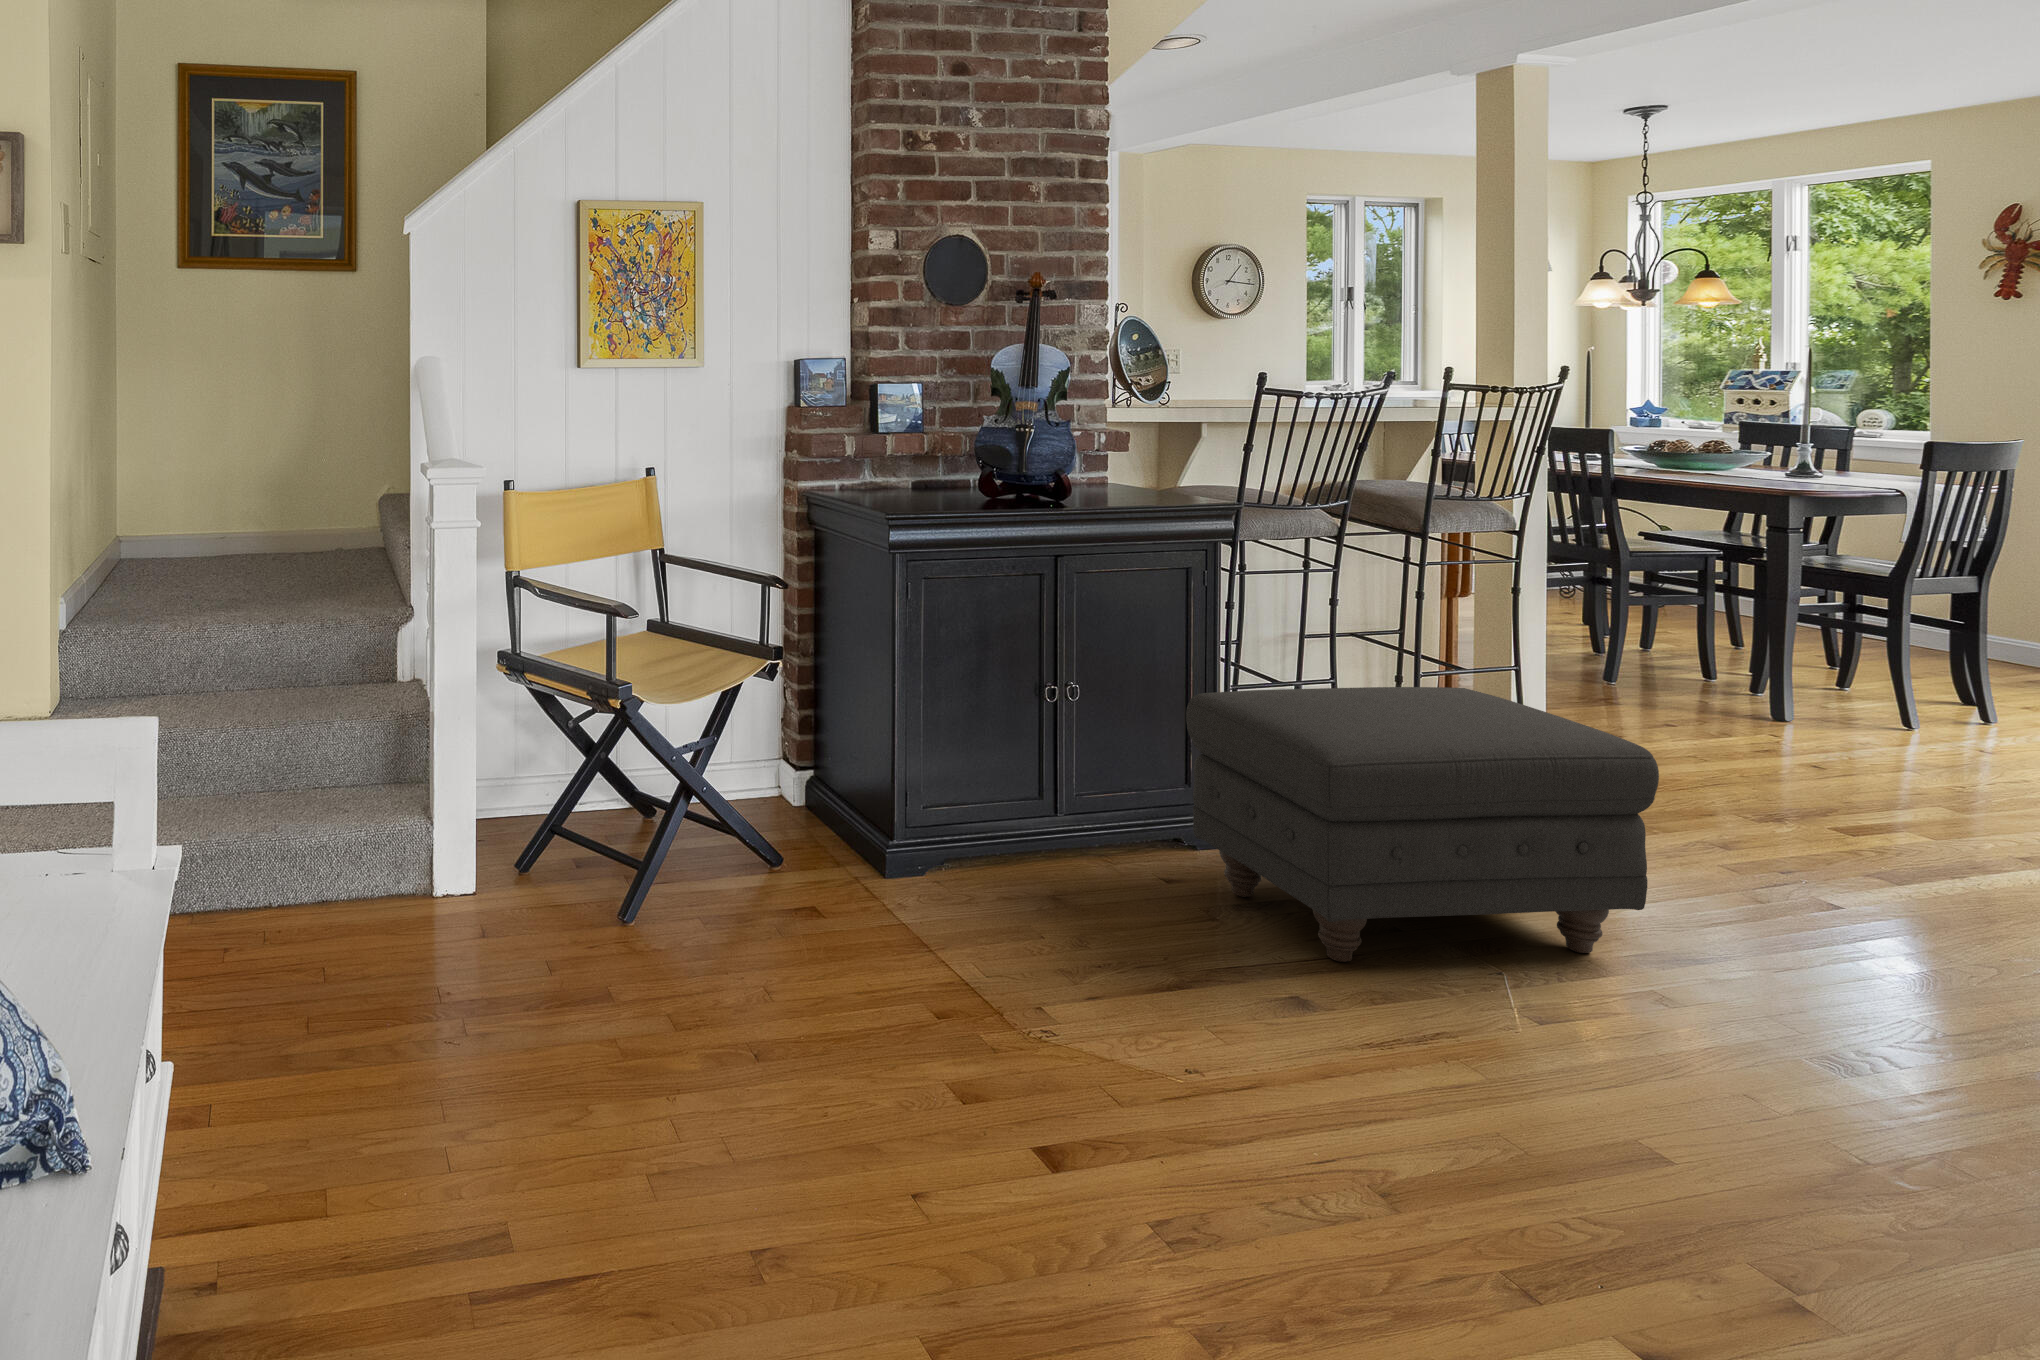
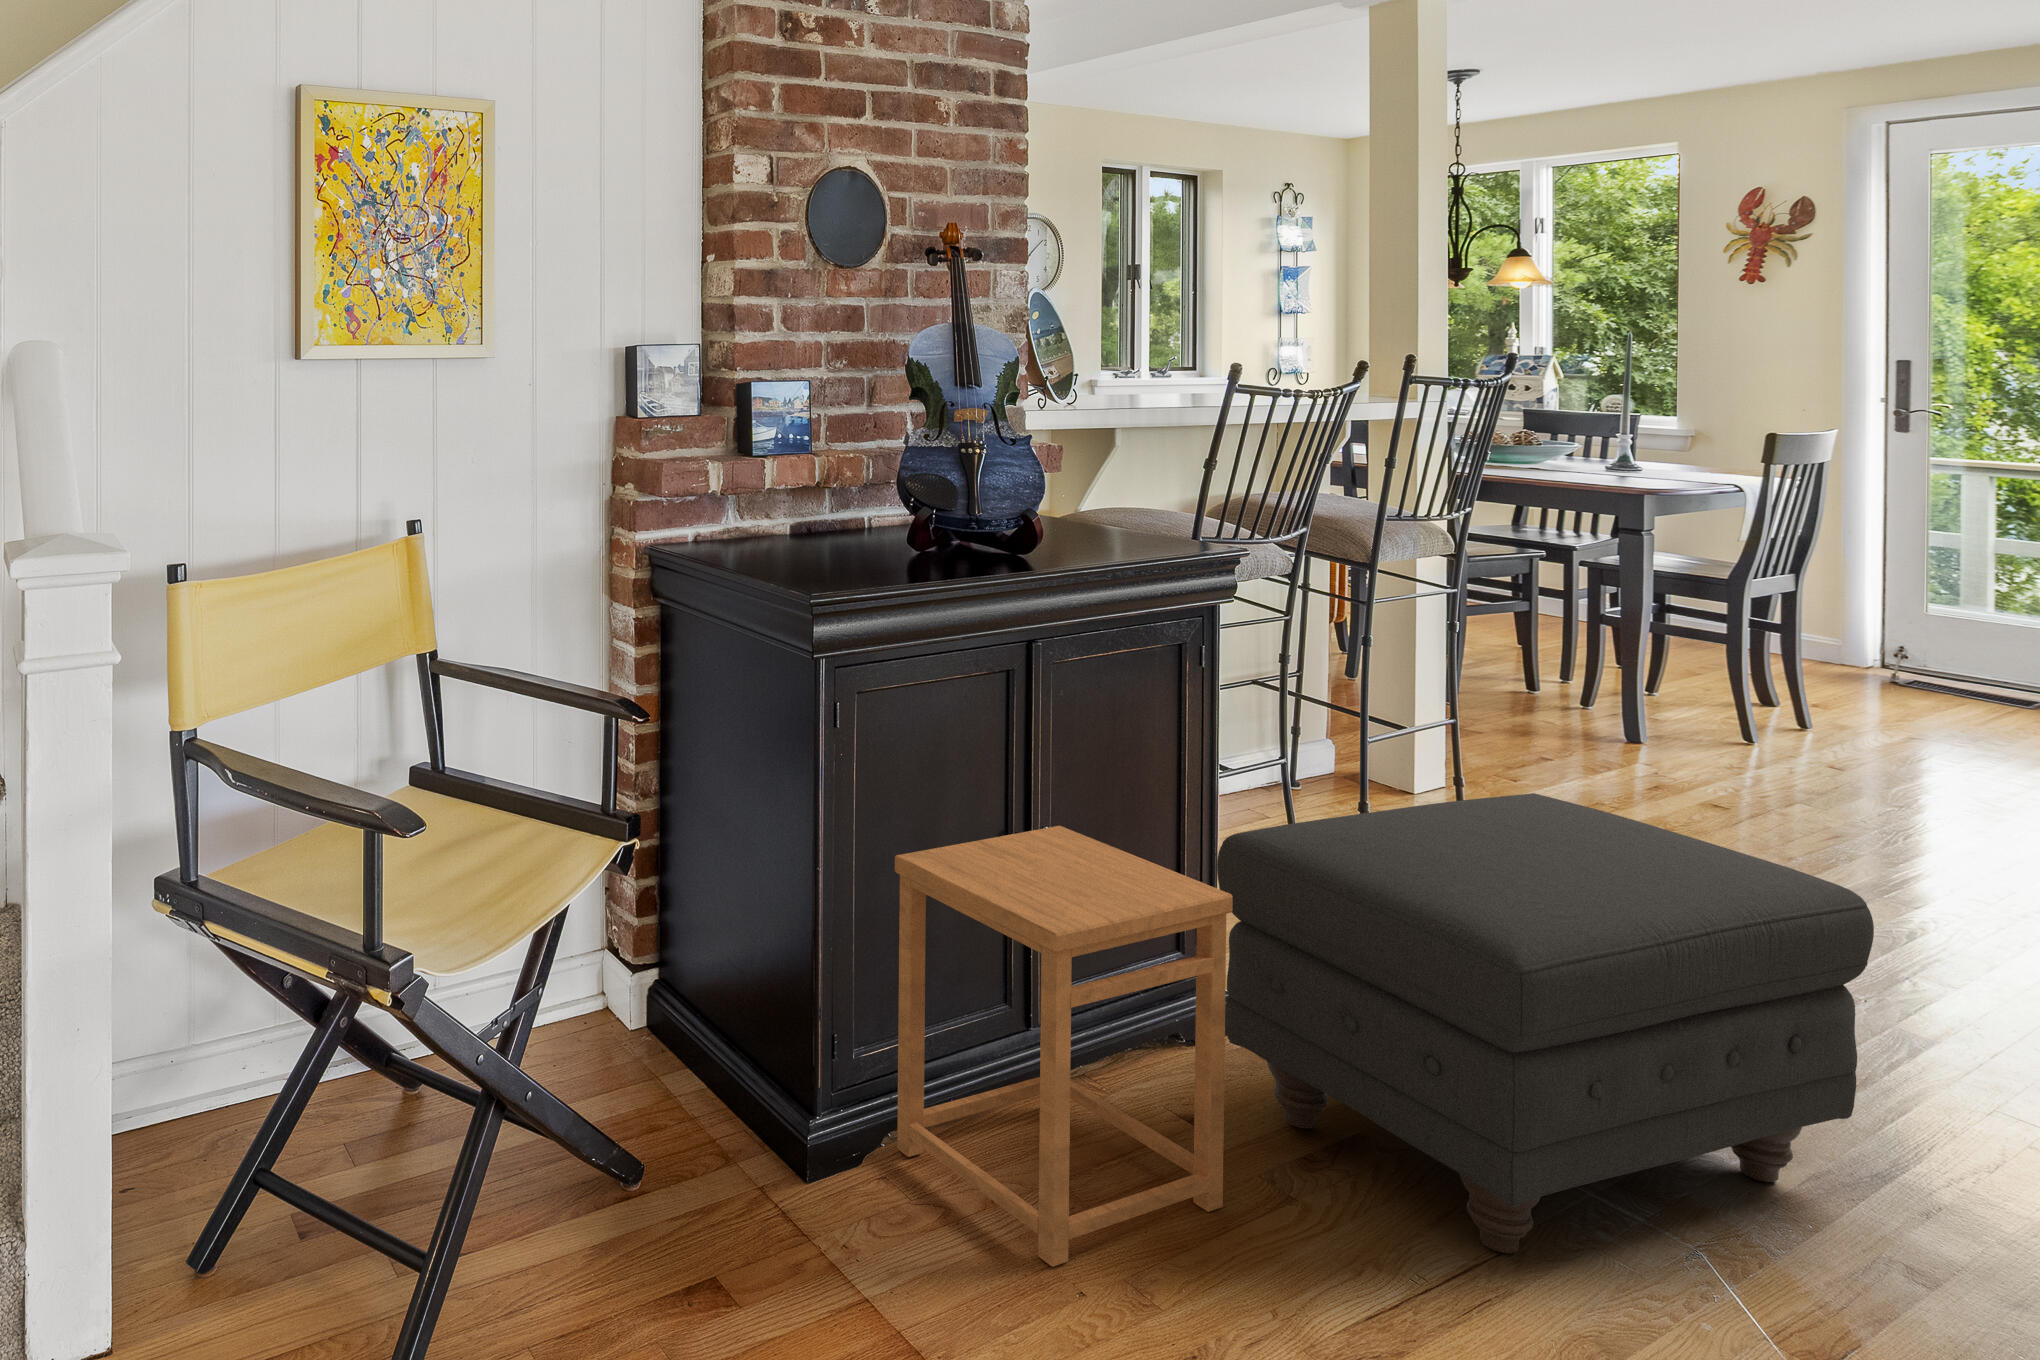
side table: none [945,683,1161,936] -> present [895,826,1233,1267]

